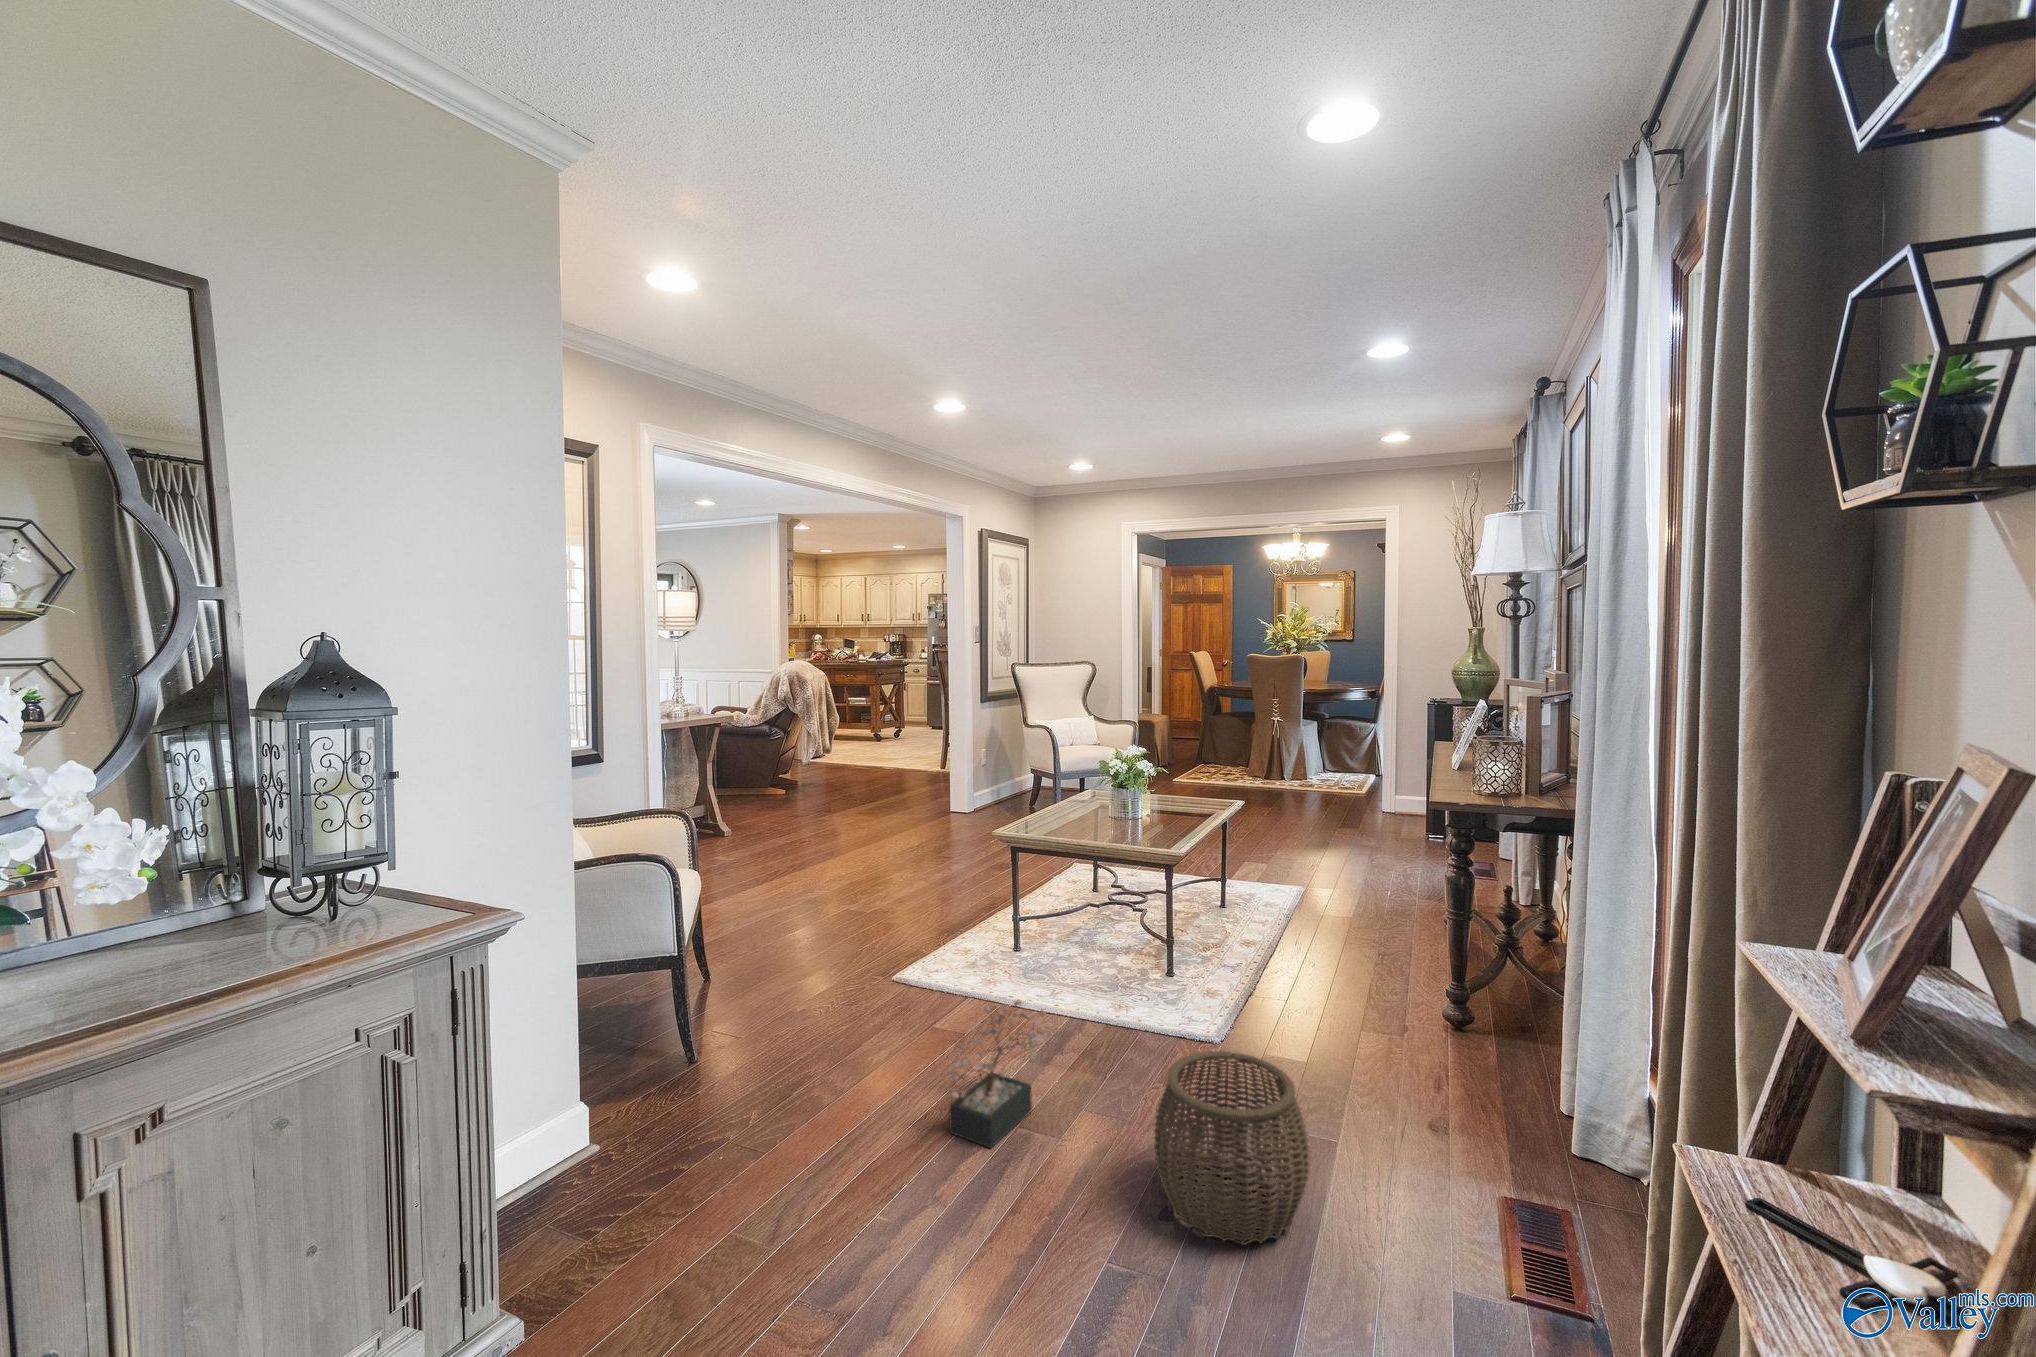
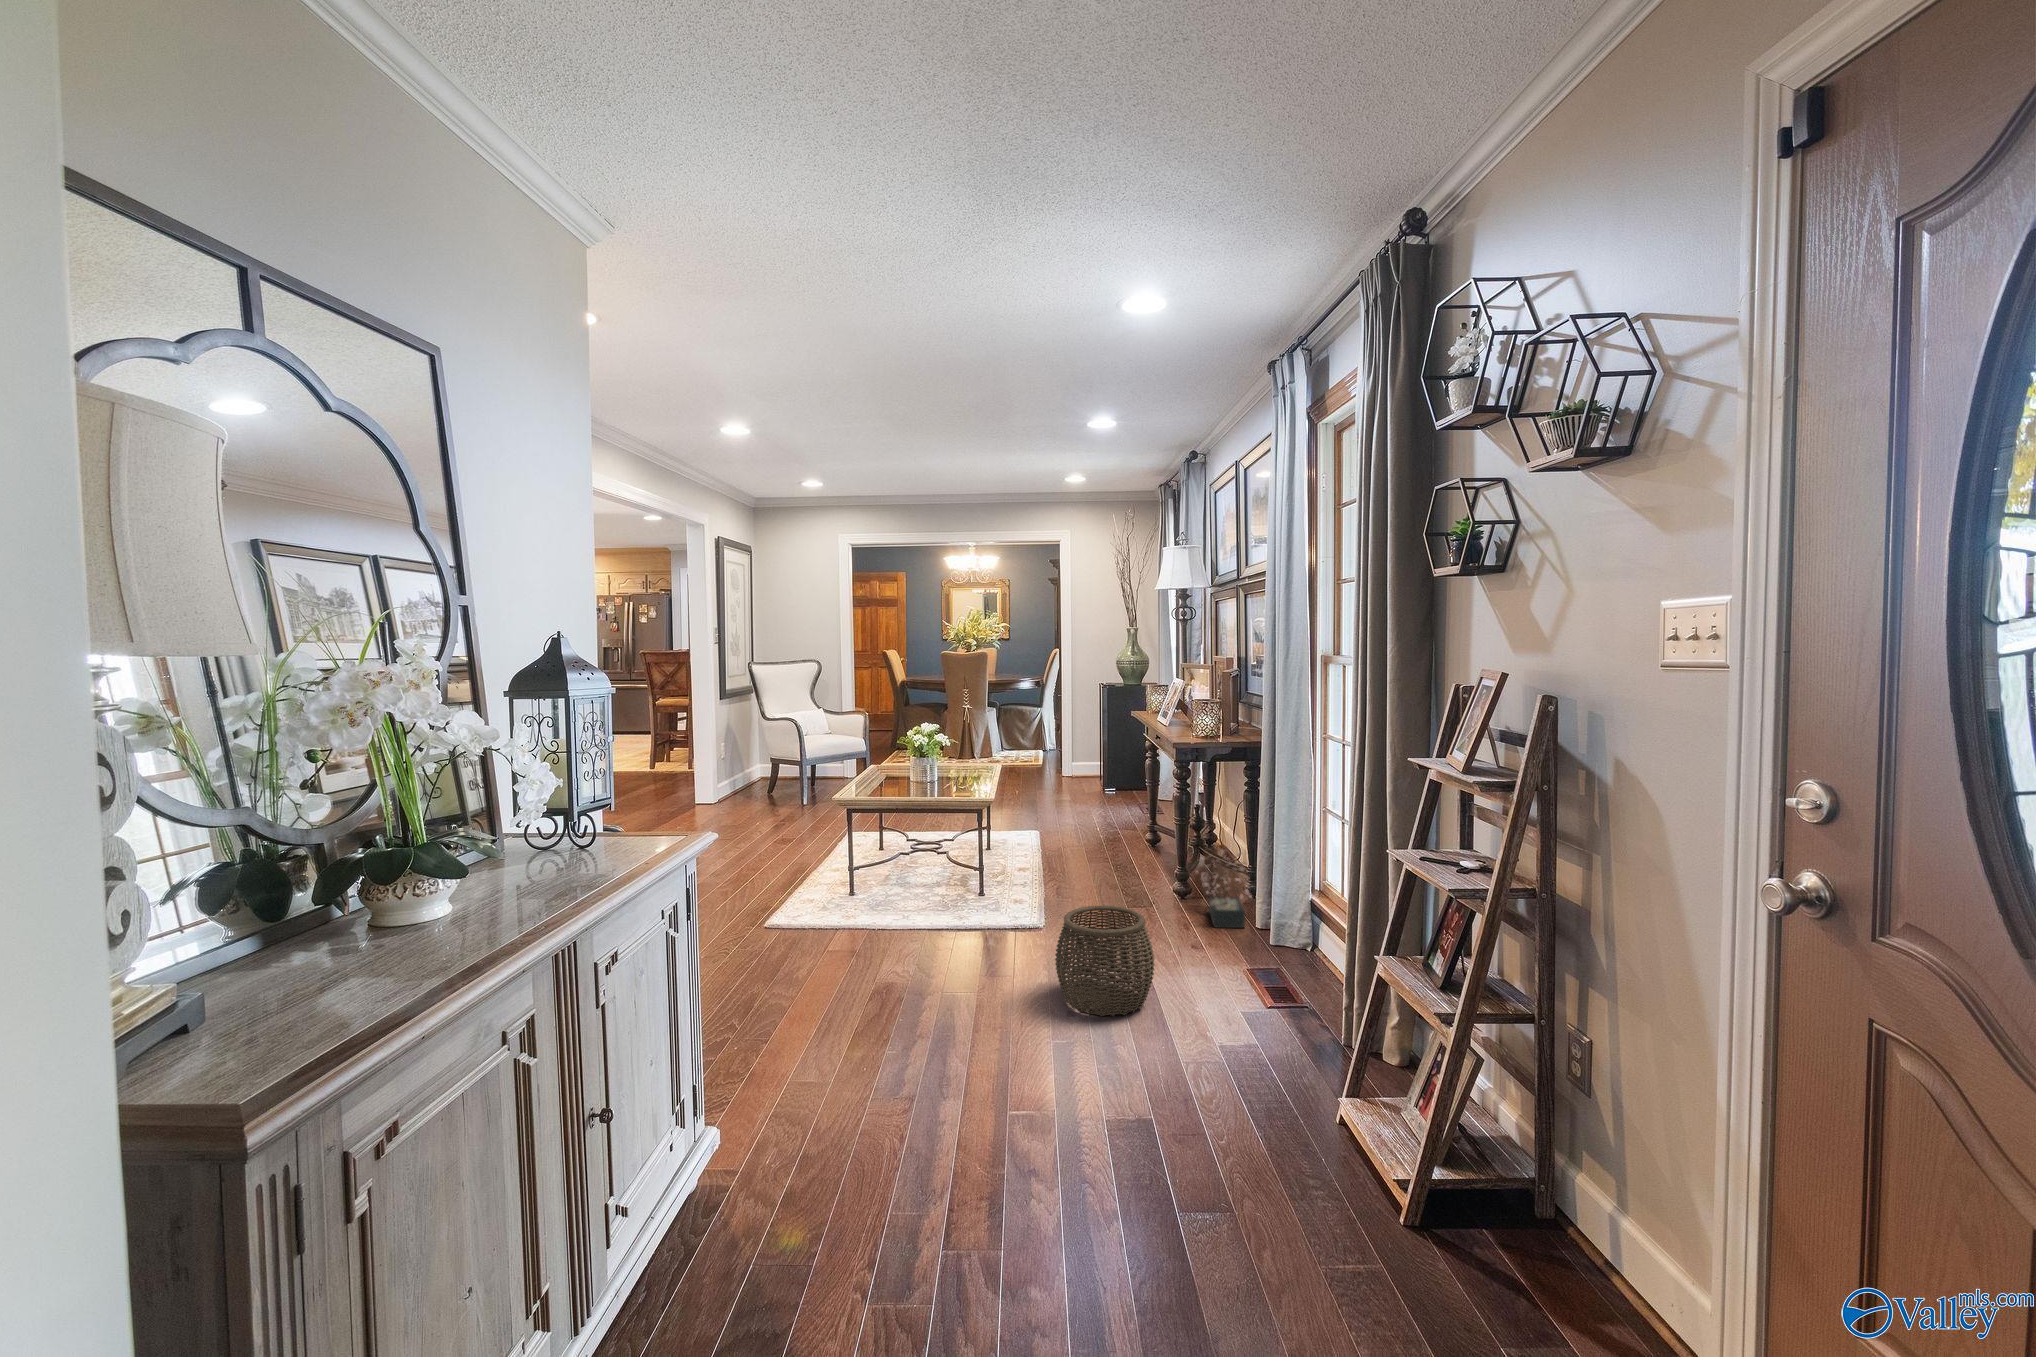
decorative plant: present [948,1000,1049,1148] -> present [1196,850,1251,928]

